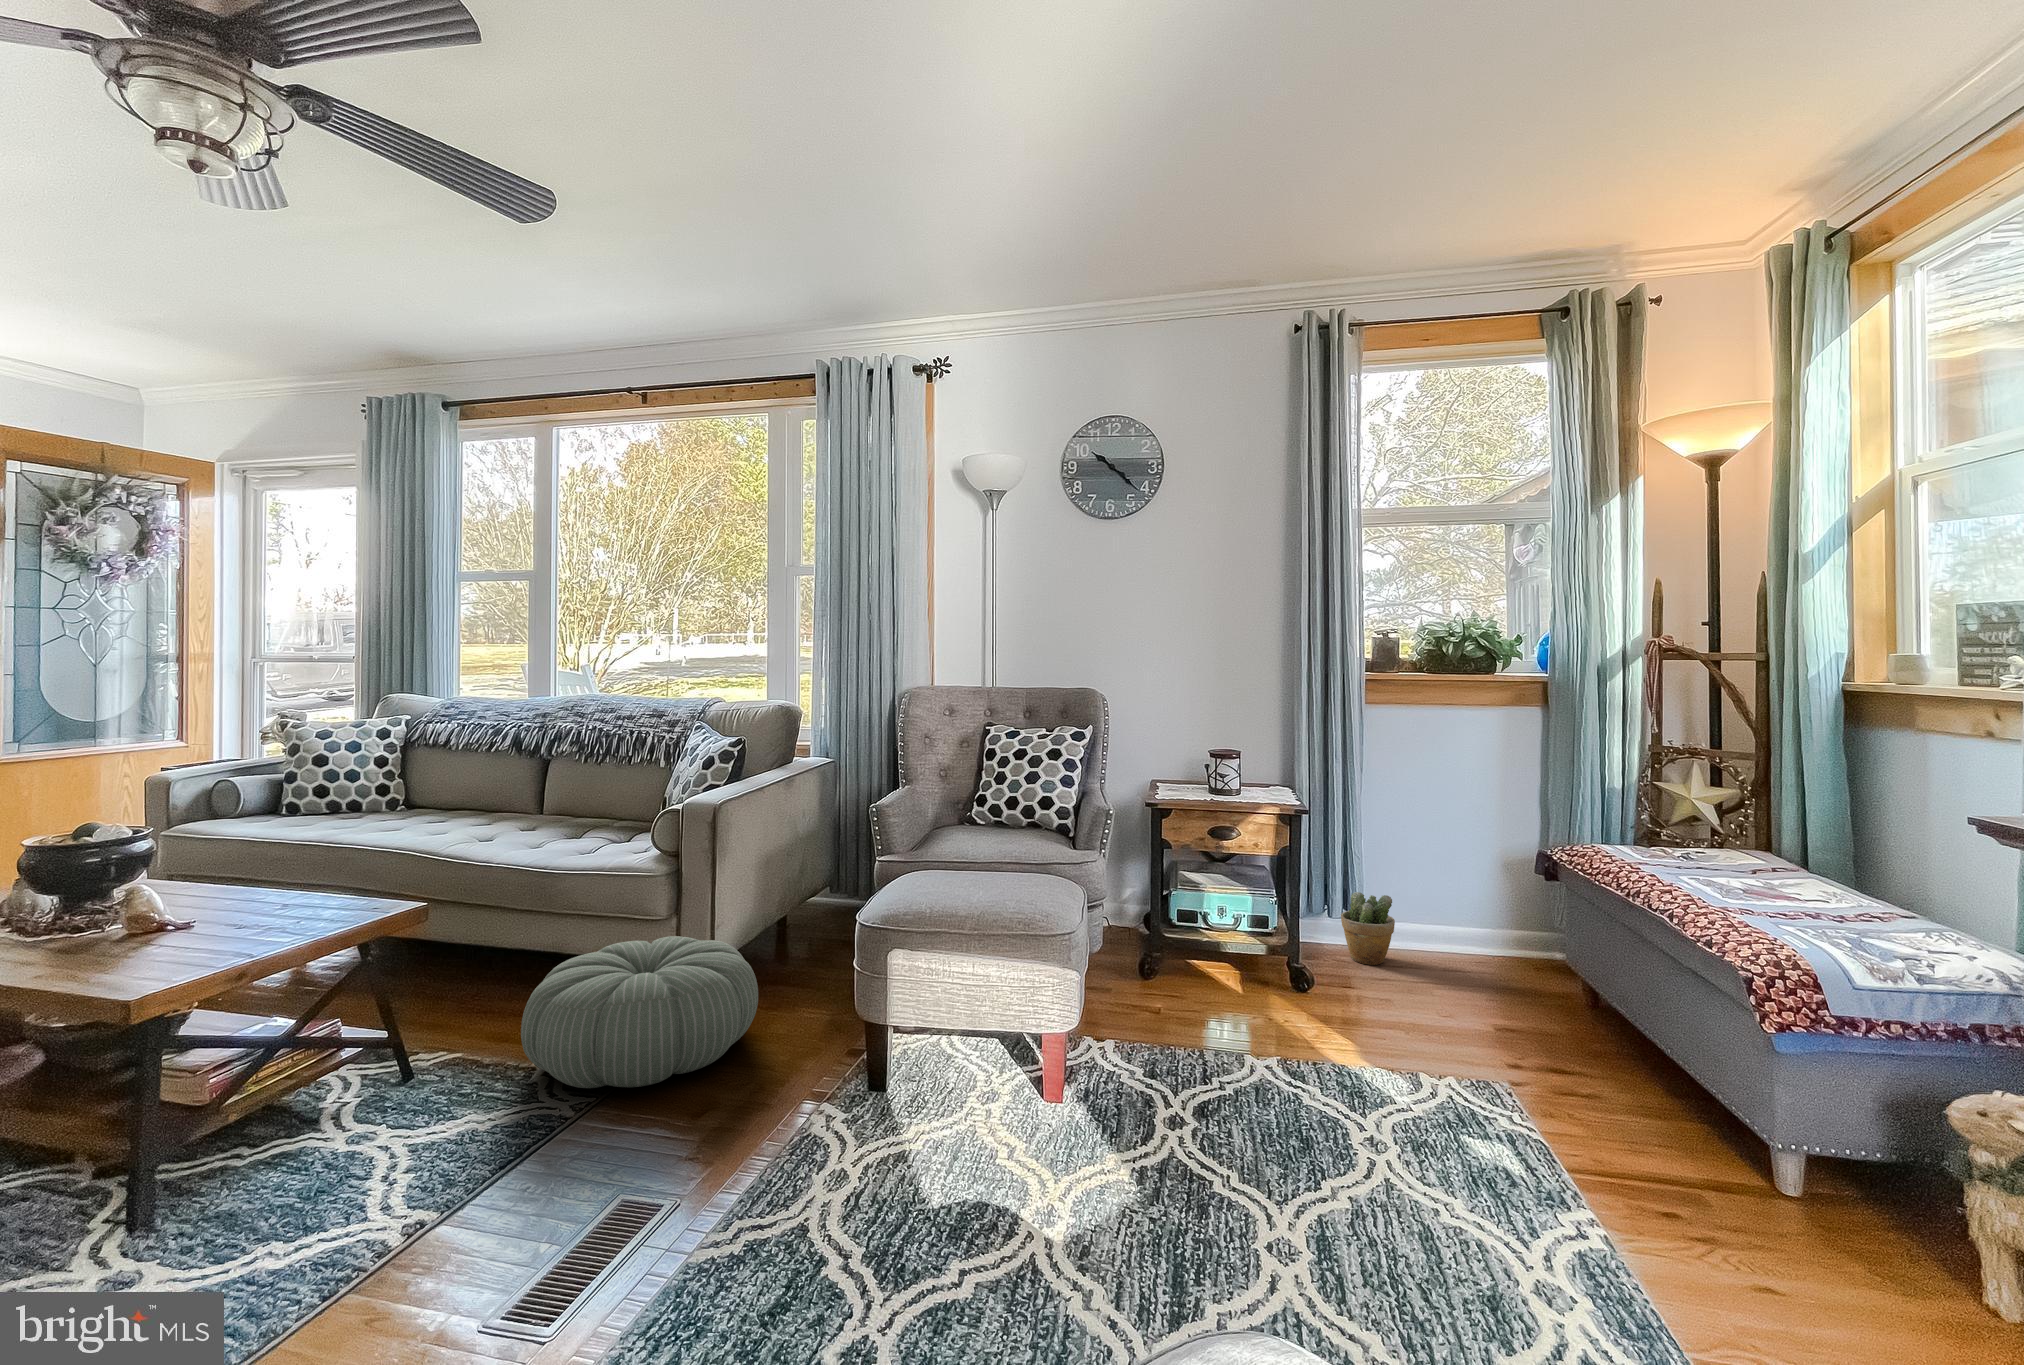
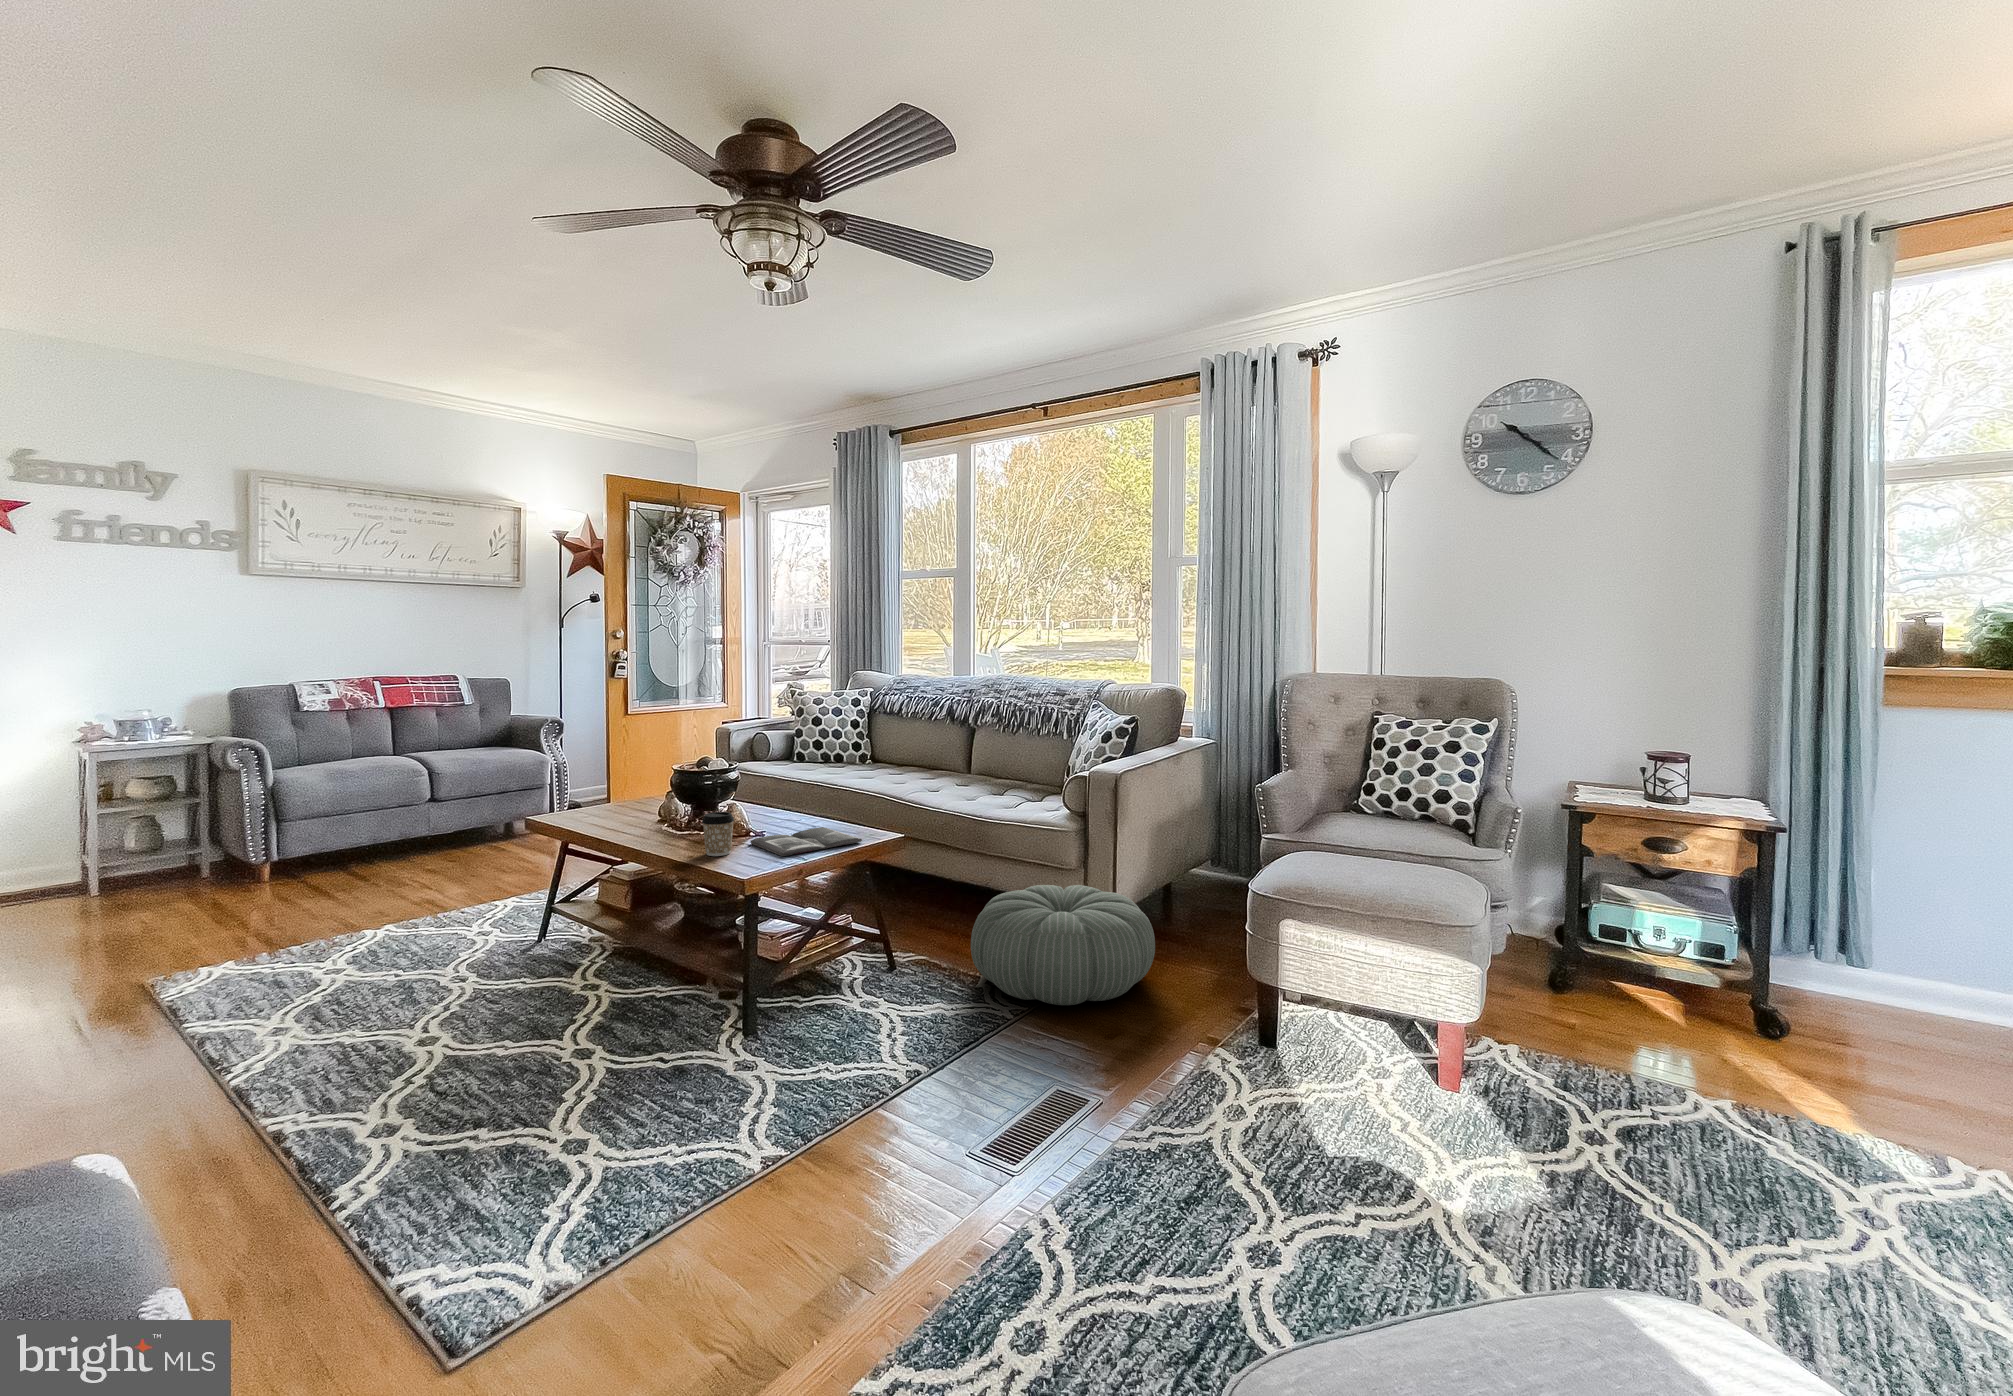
potted plant: present [1341,892,1395,965] -> none [1832,933,1917,1024]
coffee cup: none [59,903,124,971] -> present [702,812,734,856]
magazine: none [160,906,356,956] -> present [751,827,862,856]

